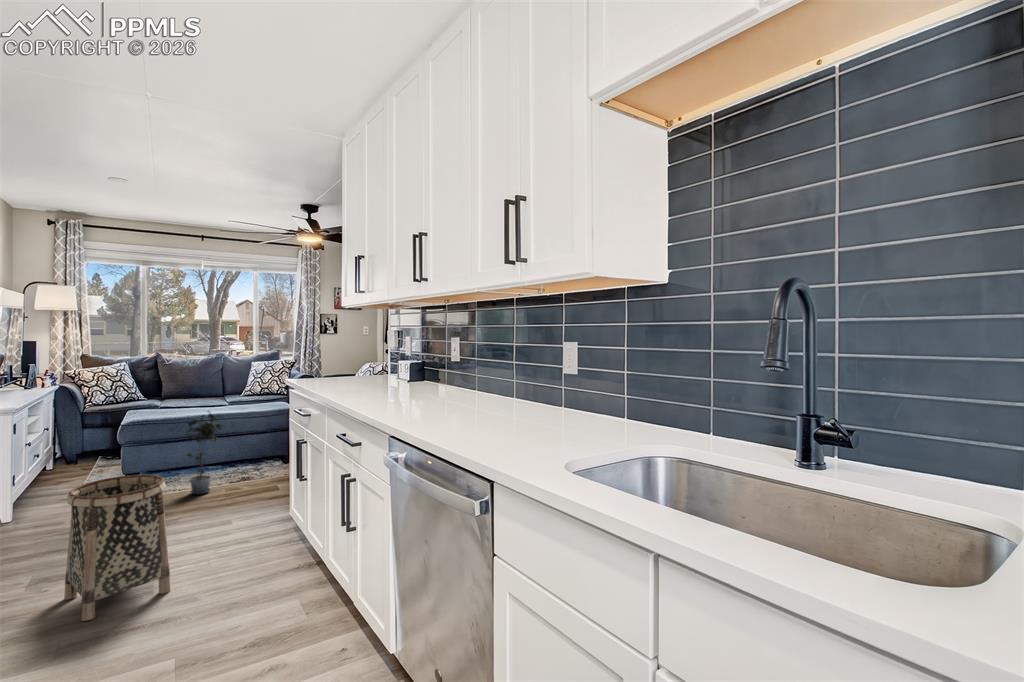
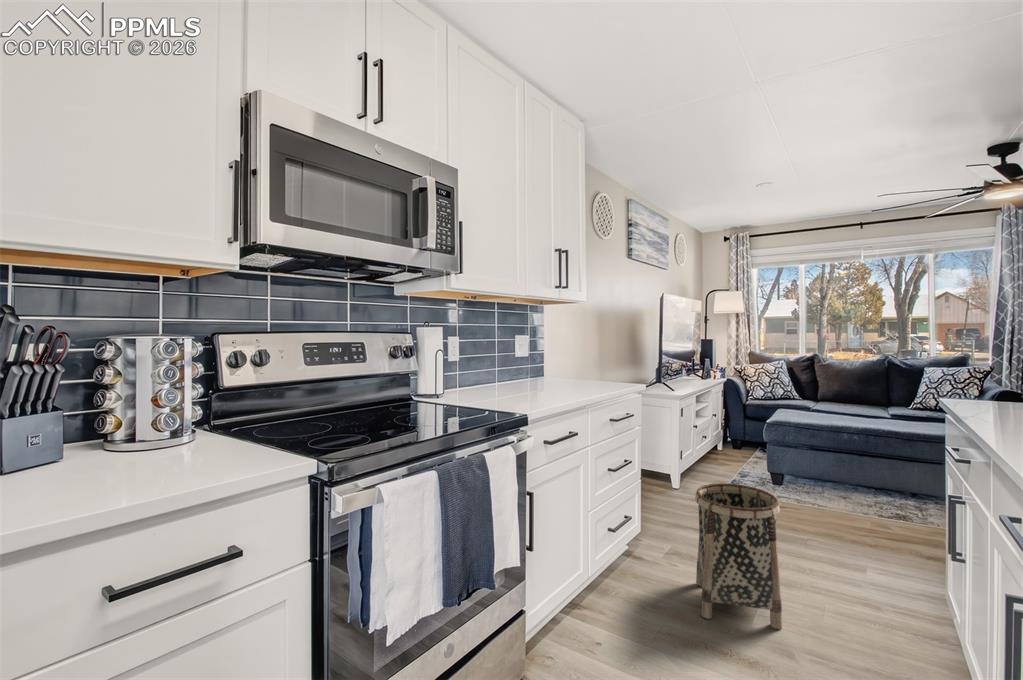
potted plant: present [187,411,223,494] -> none [820,425,870,520]

